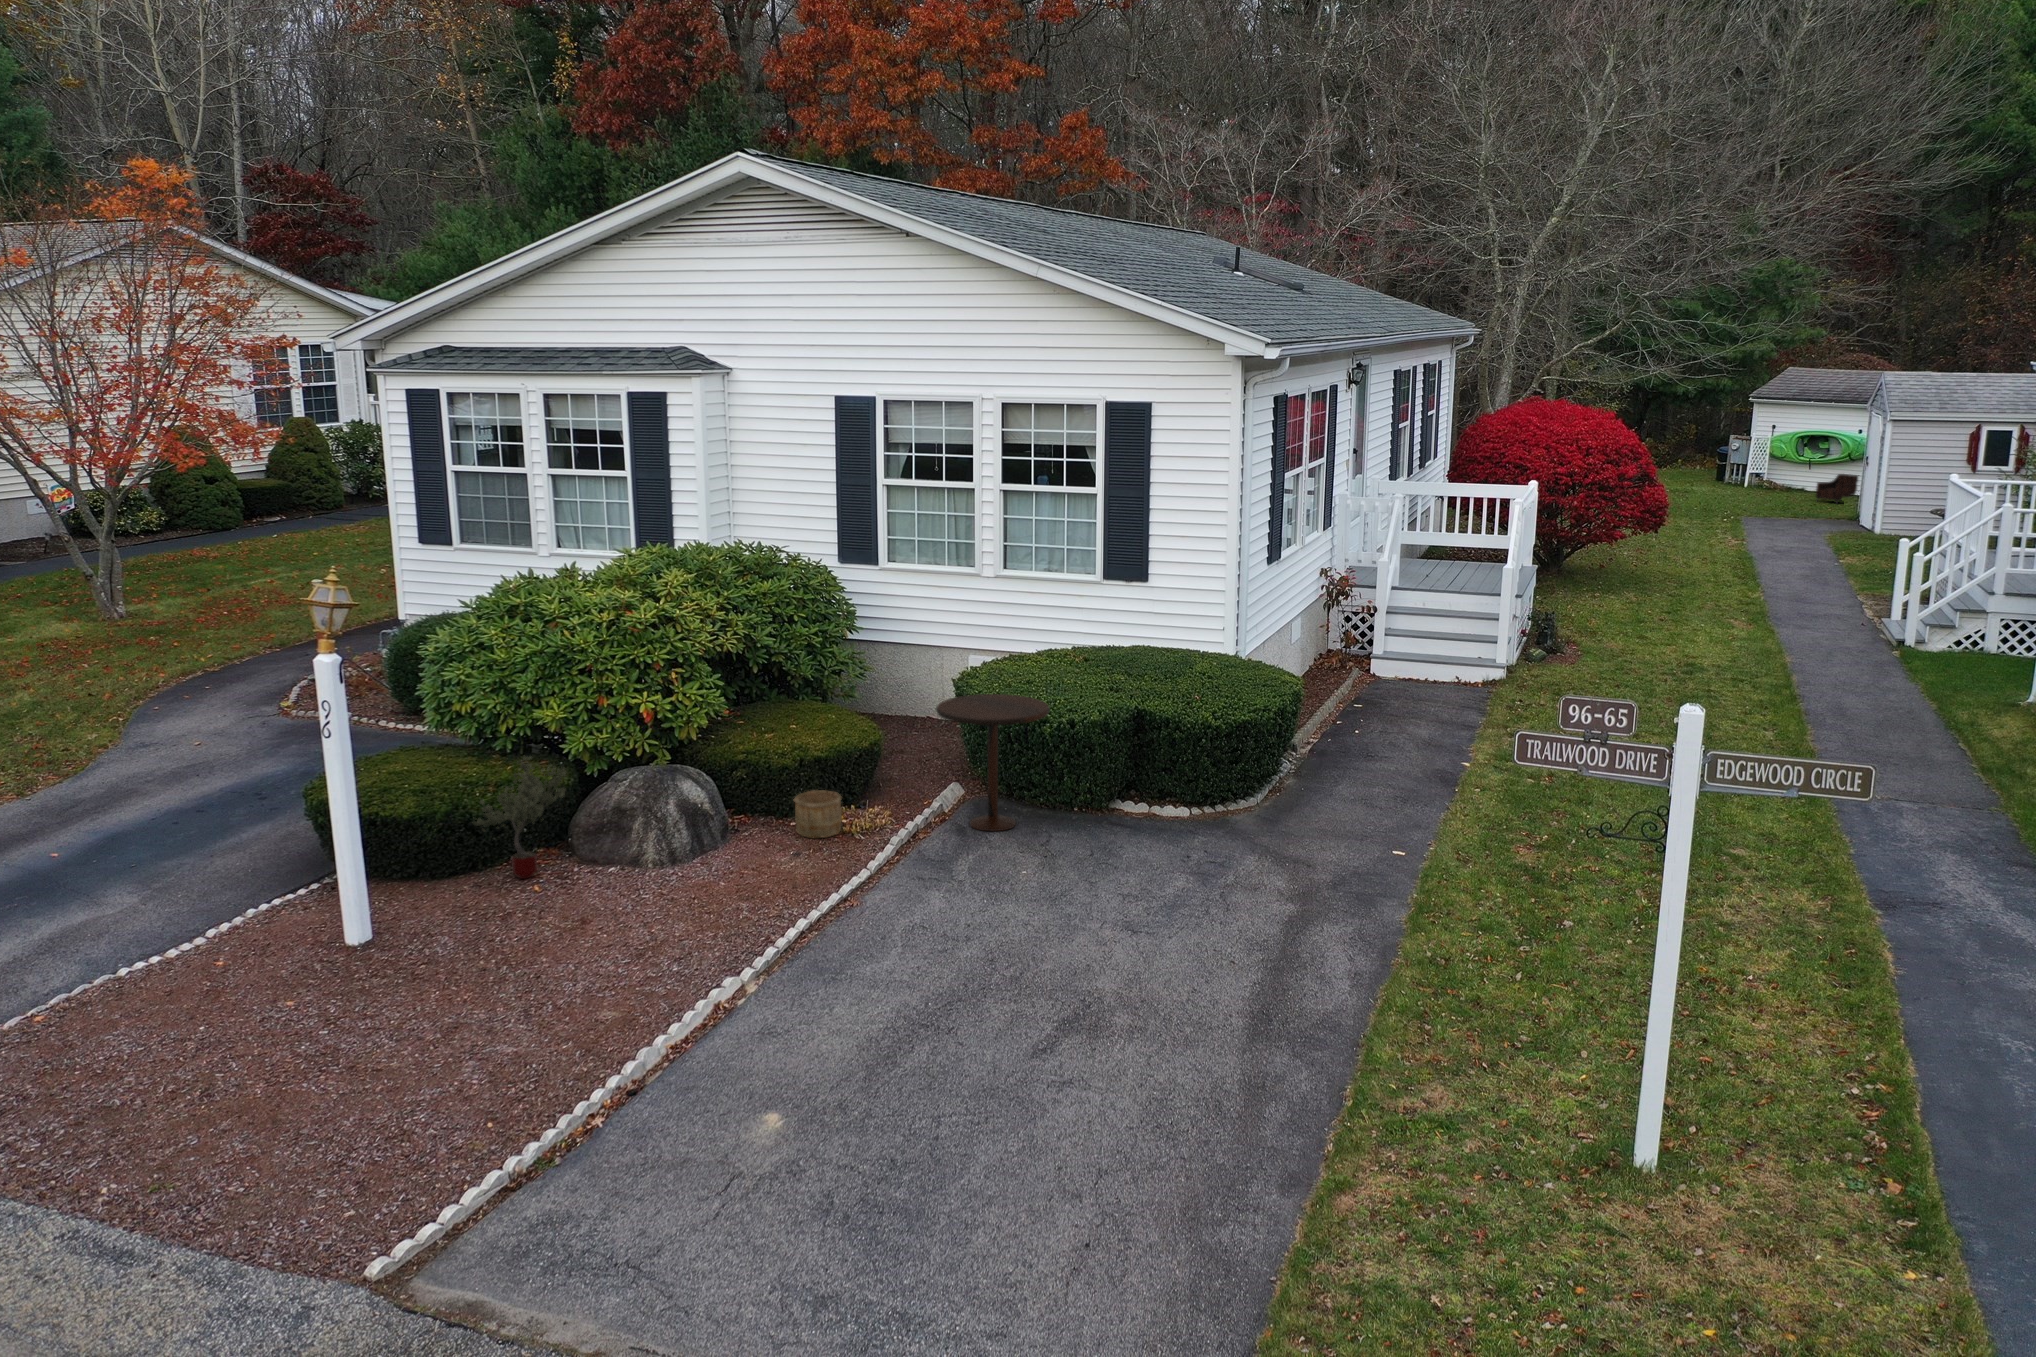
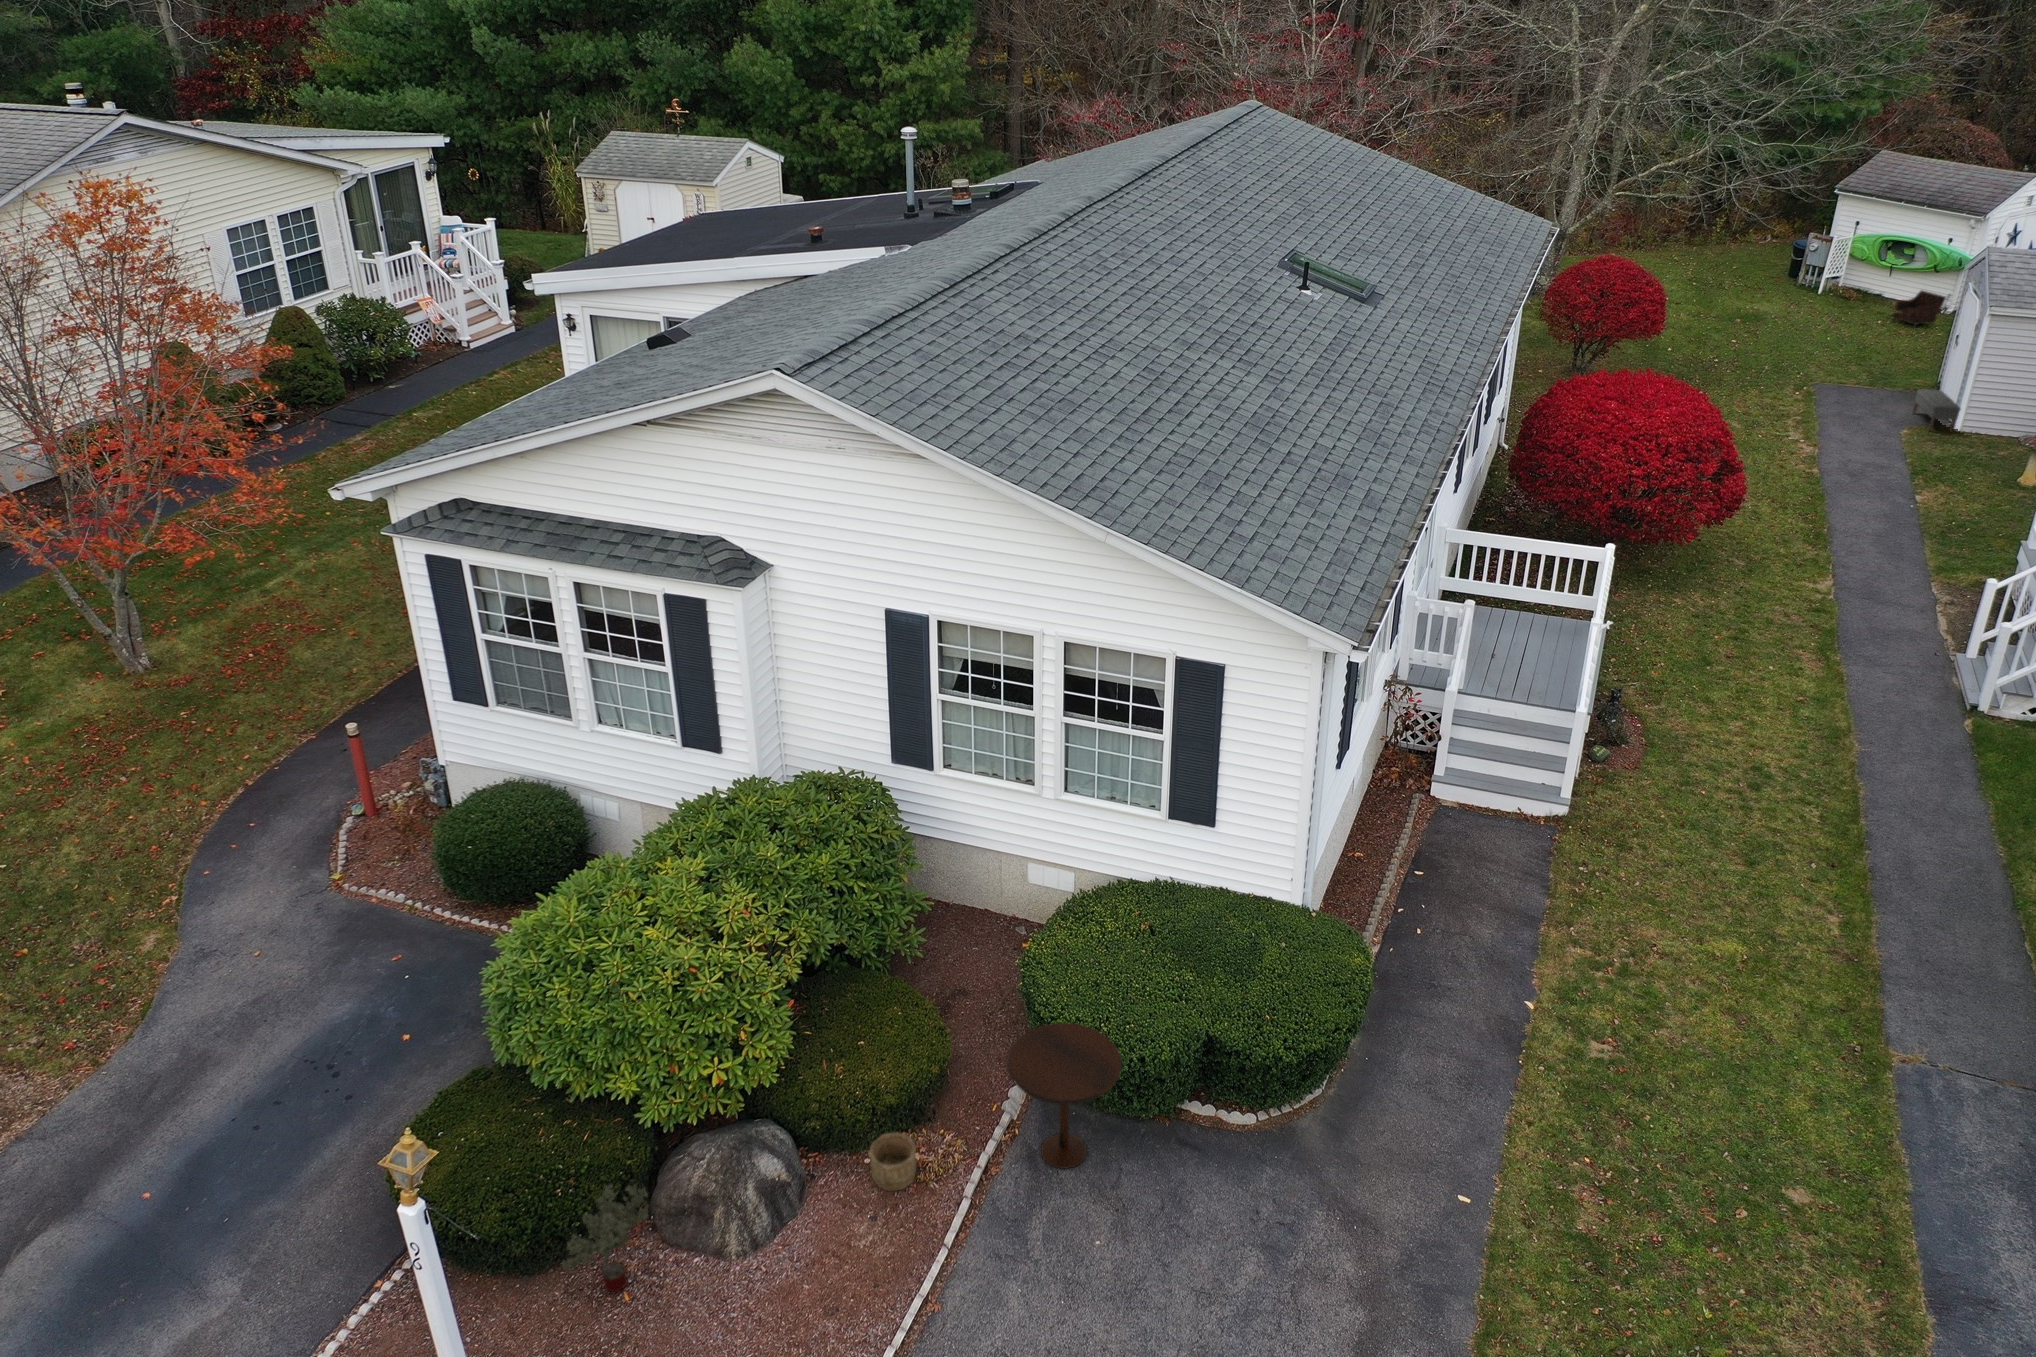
bench: none [1836,513,1879,544] -> present [1912,389,1960,432]

